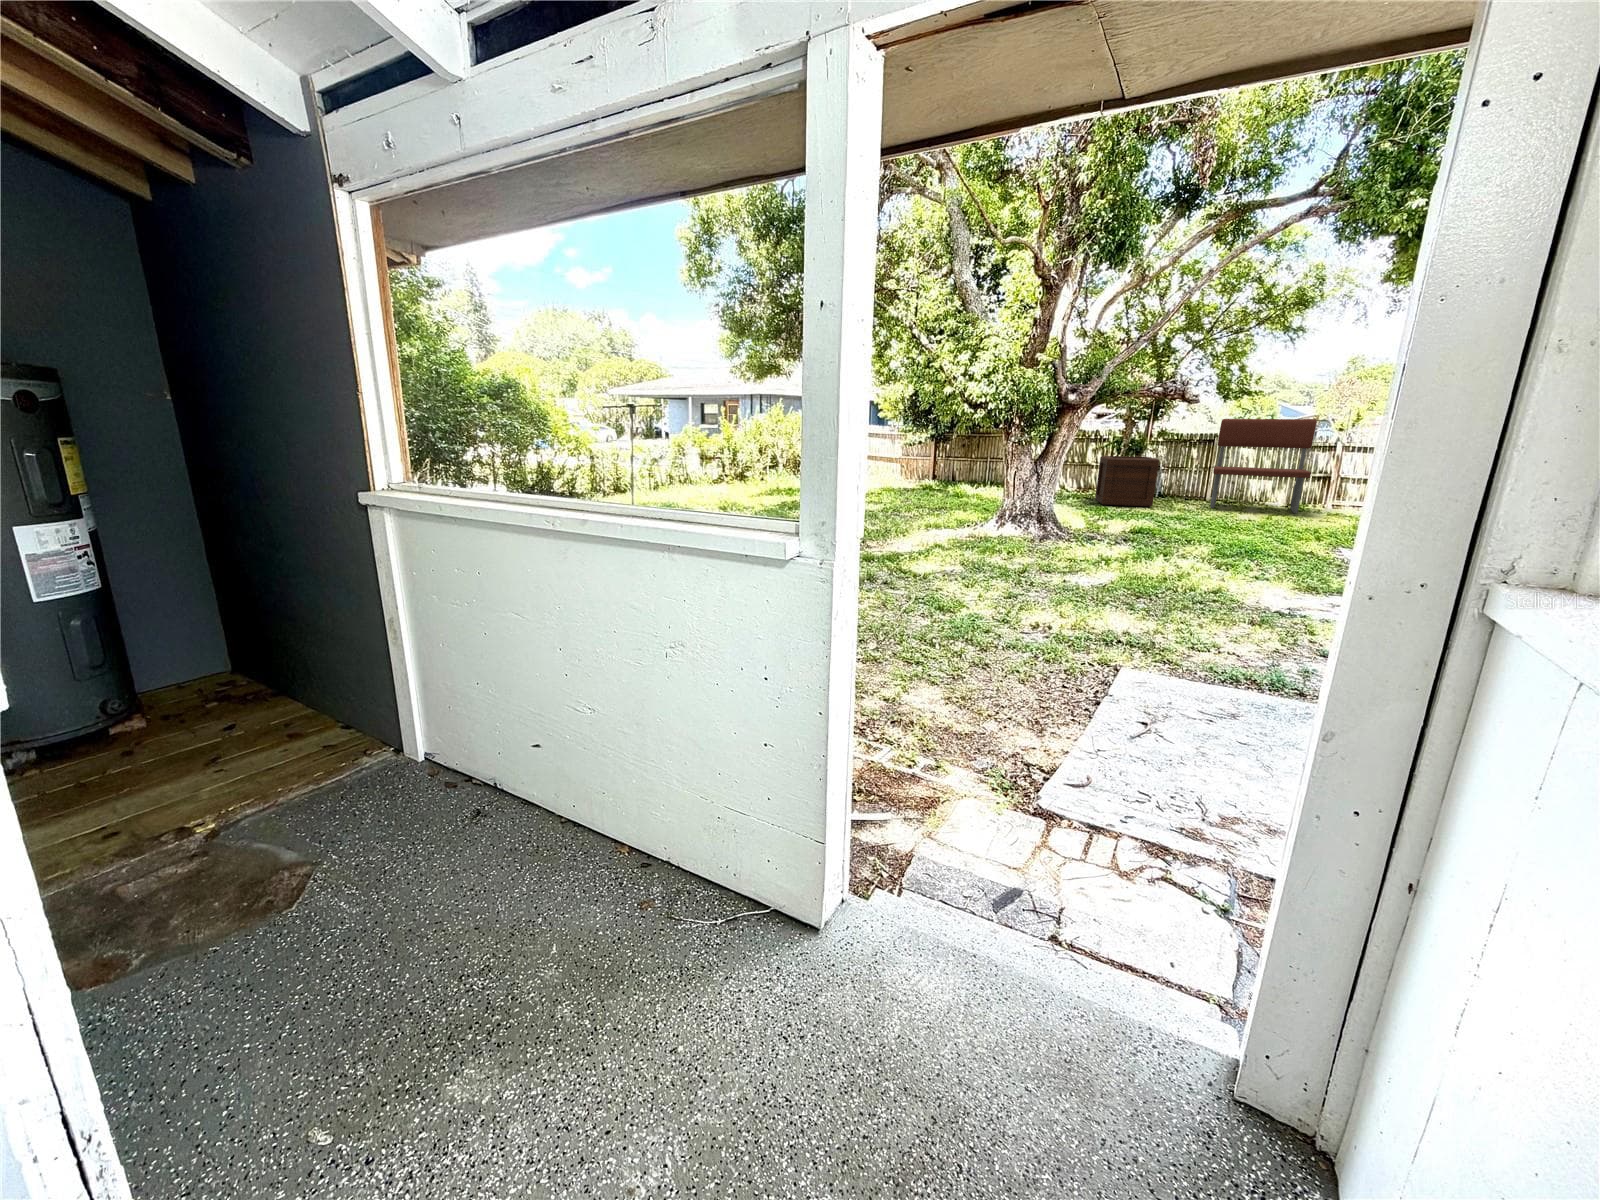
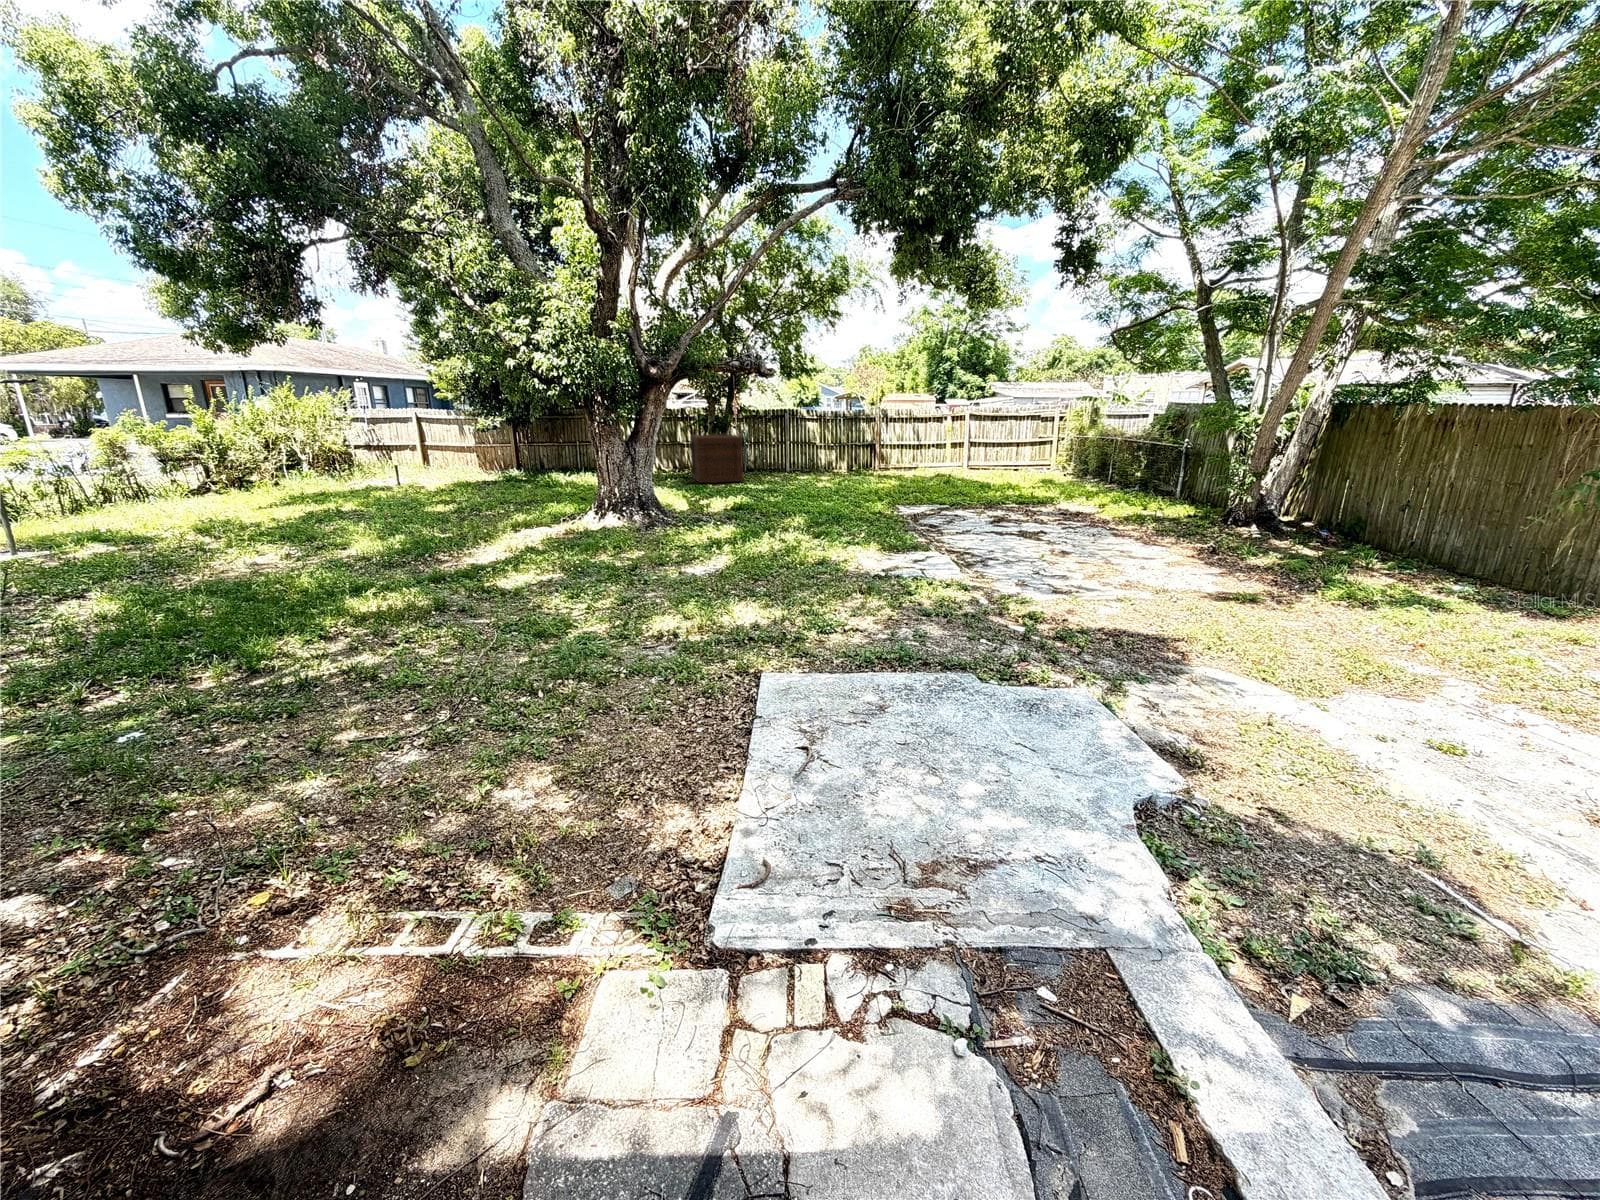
bench: present [1210,419,1317,513] -> none [786,397,858,479]

